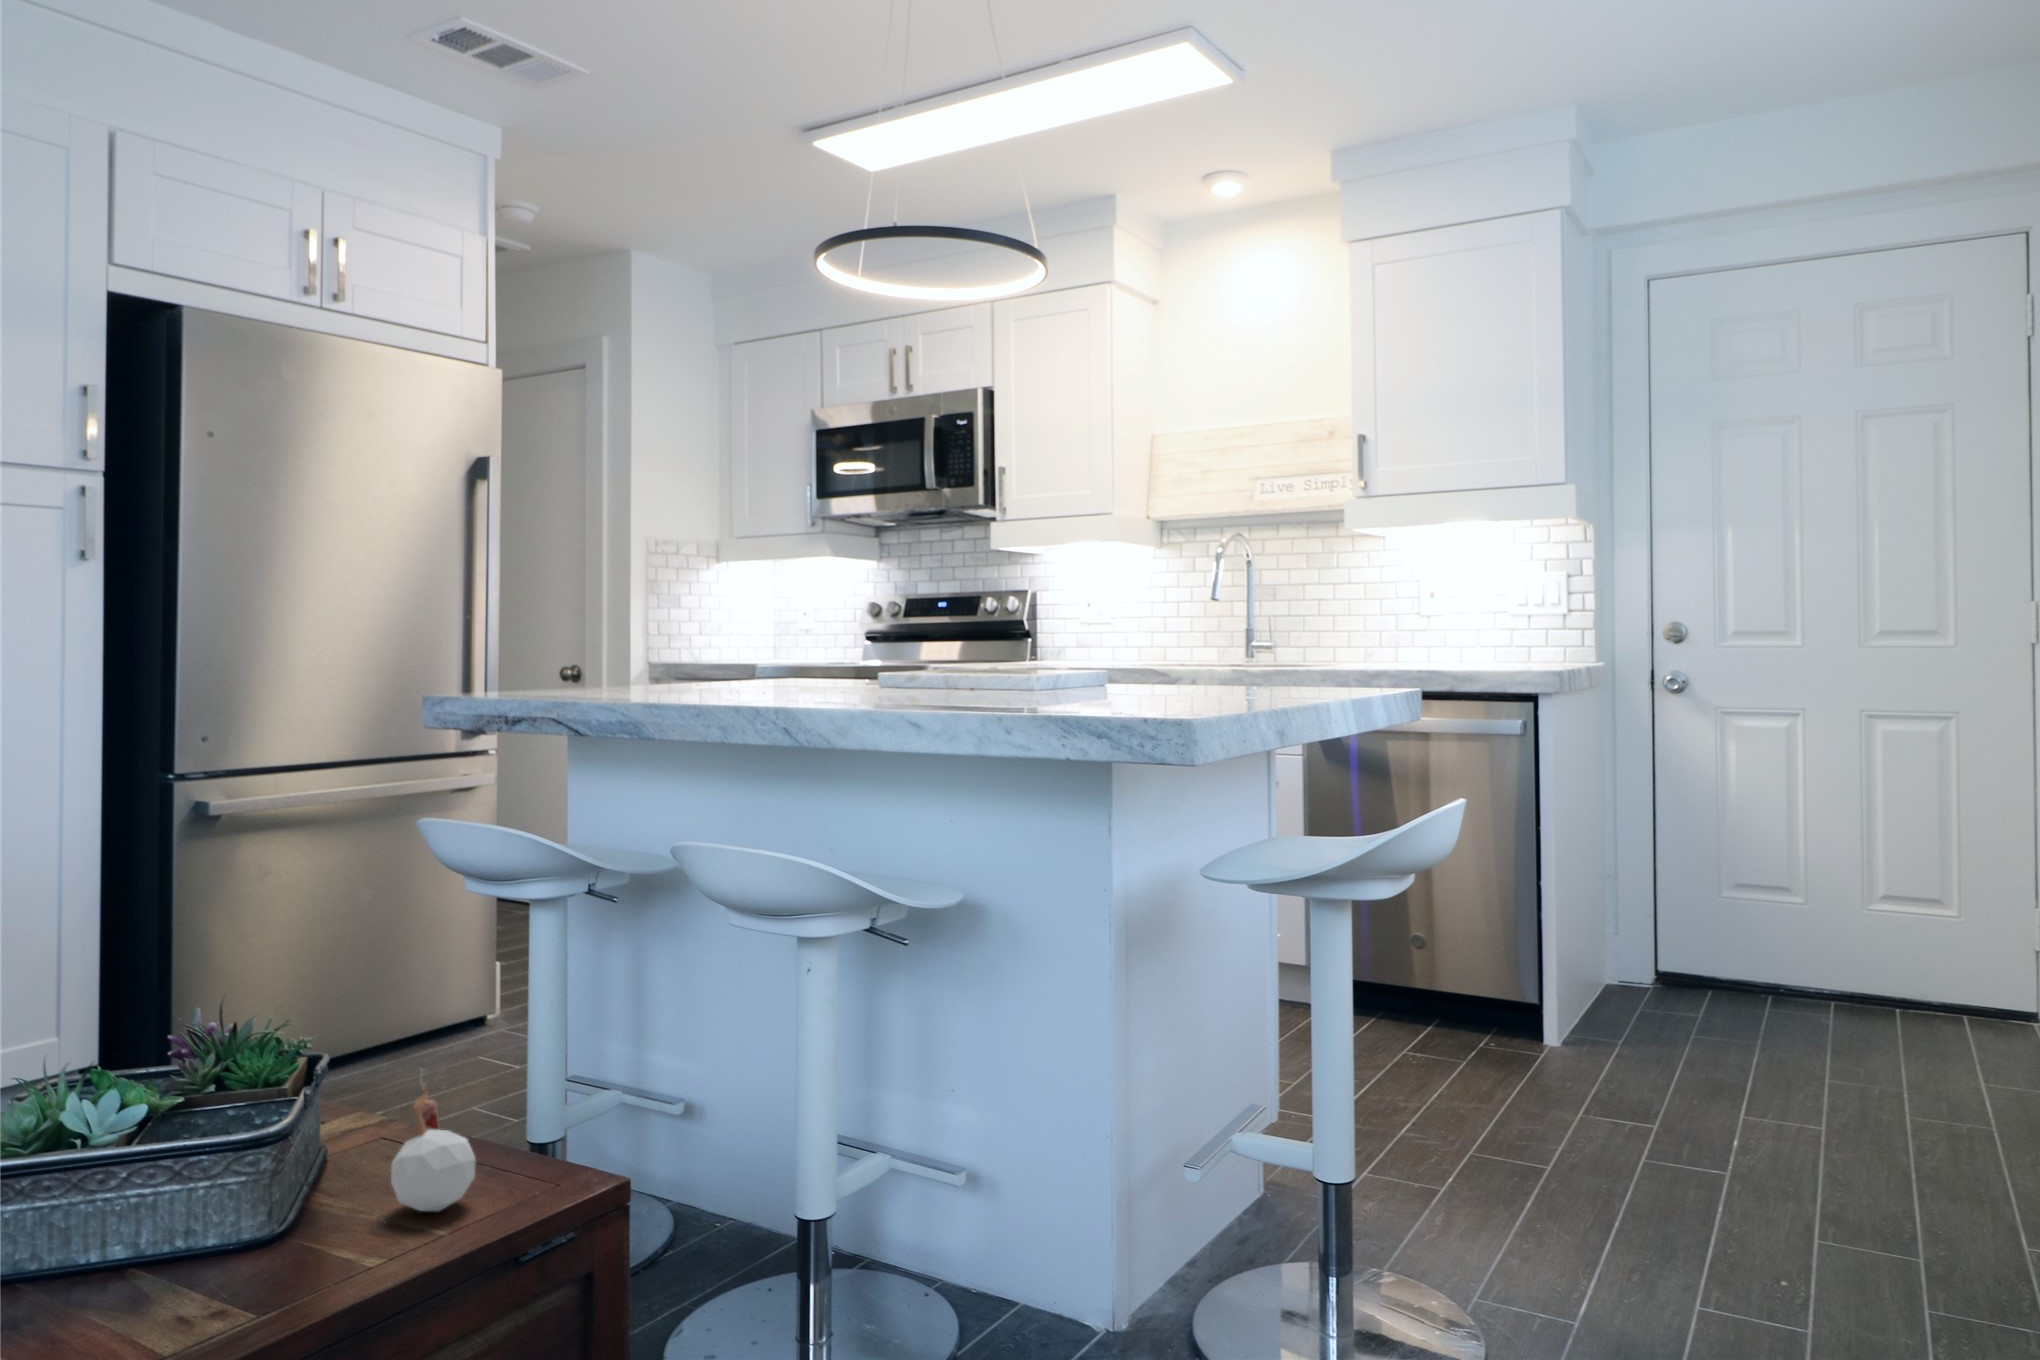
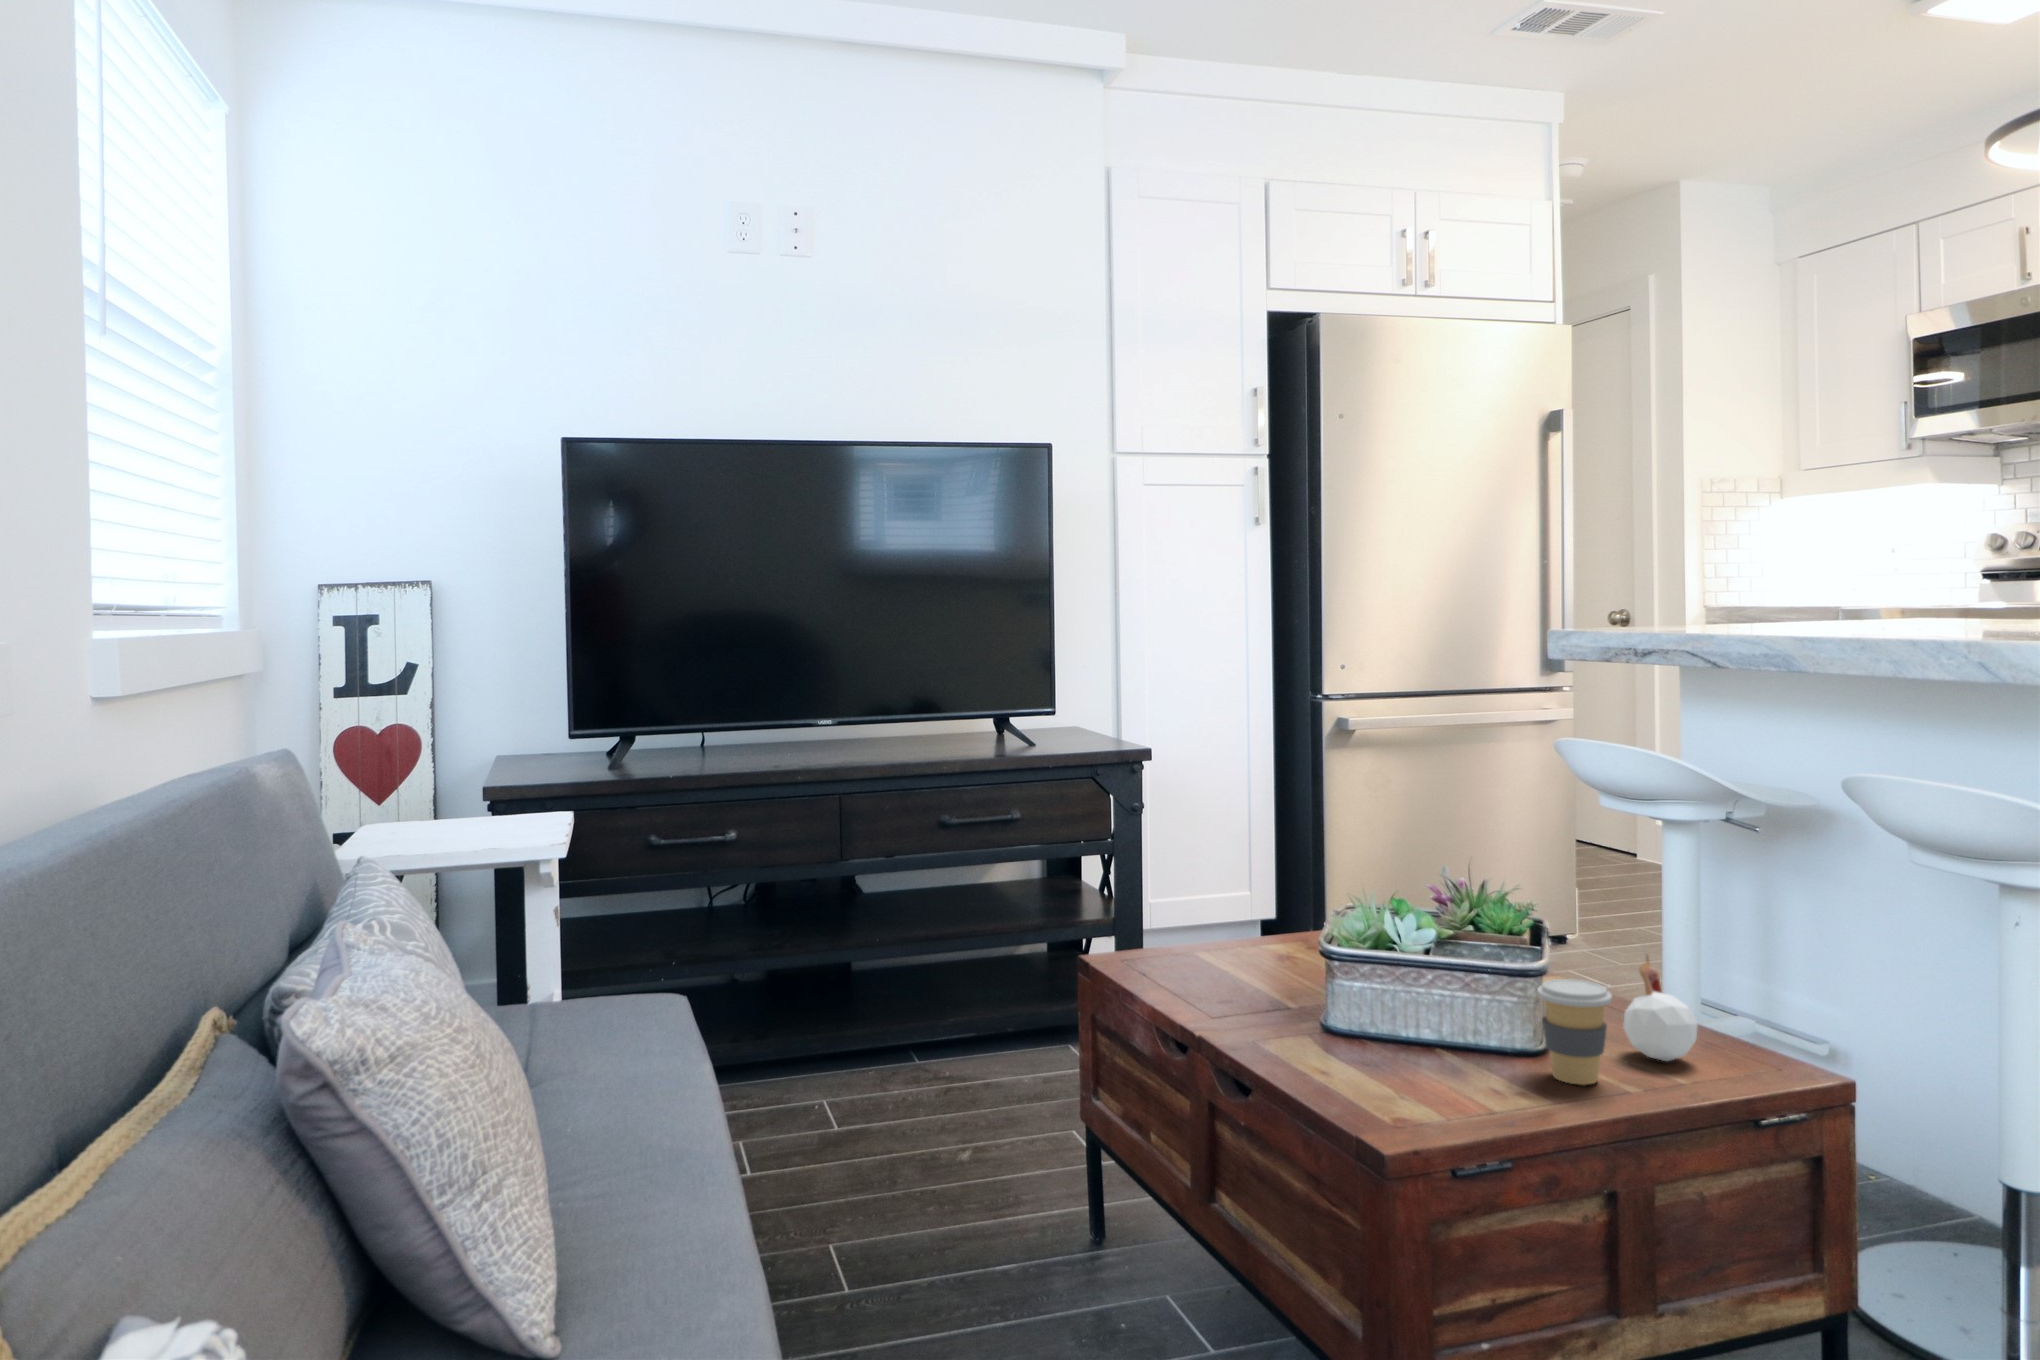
coffee cup: none [256,1142,355,1283] -> present [1537,979,1612,1085]

